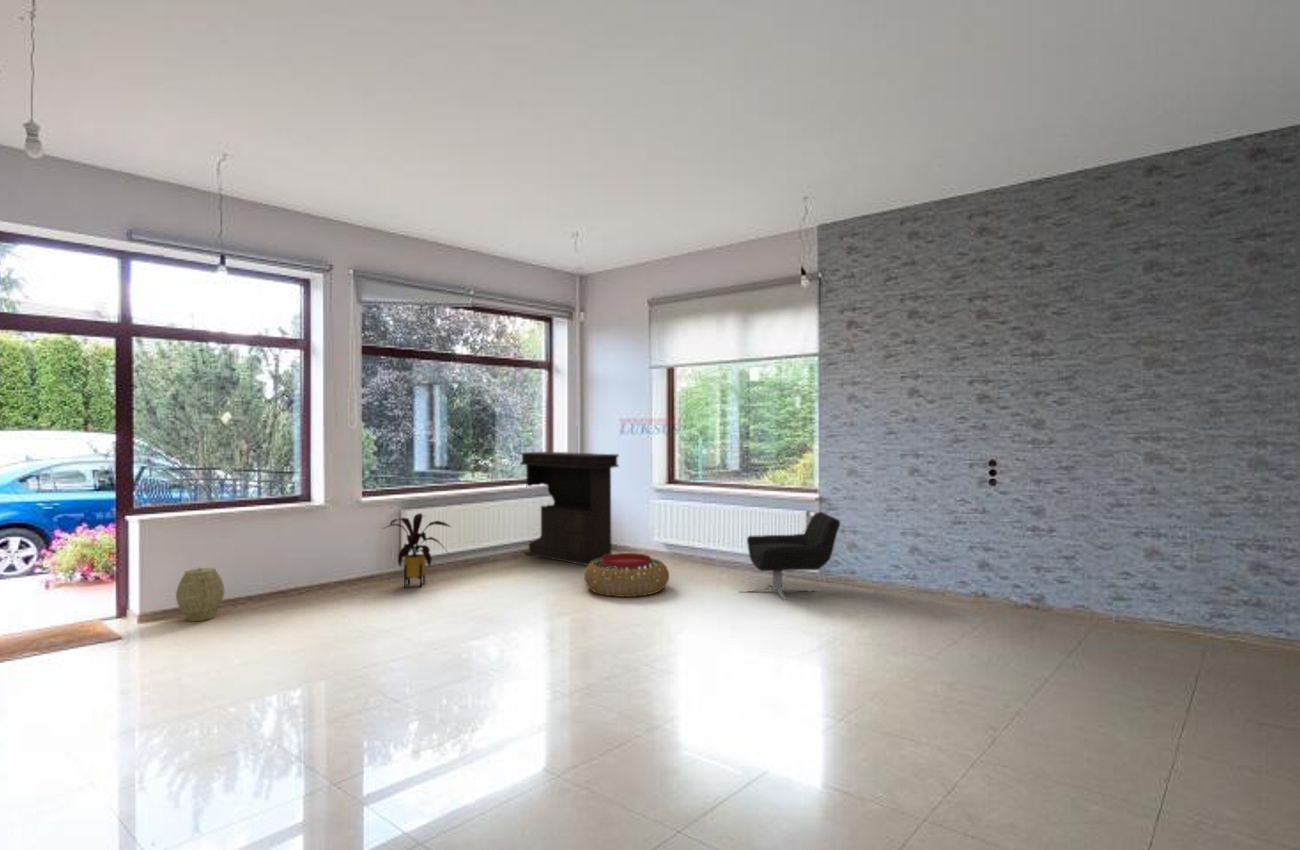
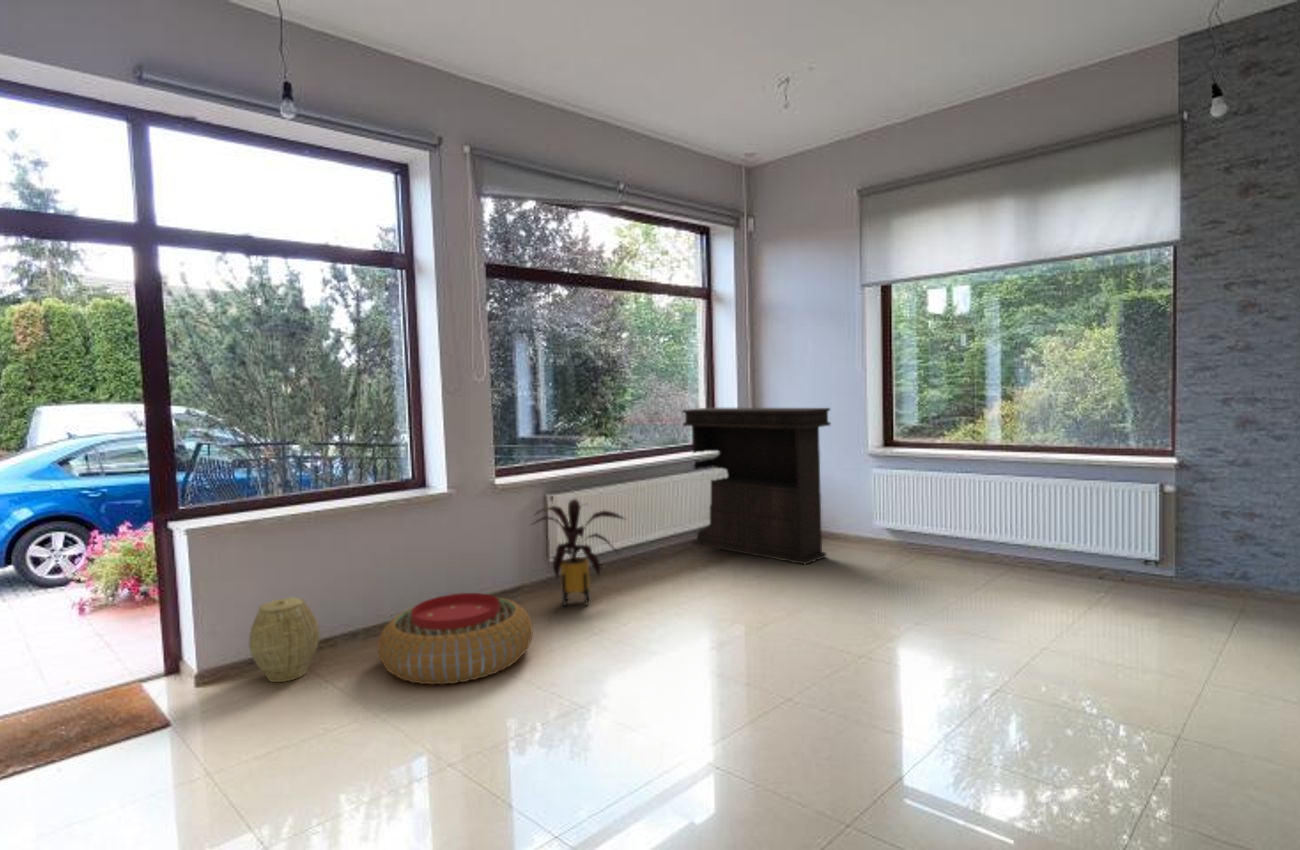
lounge chair: present [747,512,840,600] -> none [1058,485,1252,627]
pouf: present [584,553,669,597] -> present [378,593,533,685]

